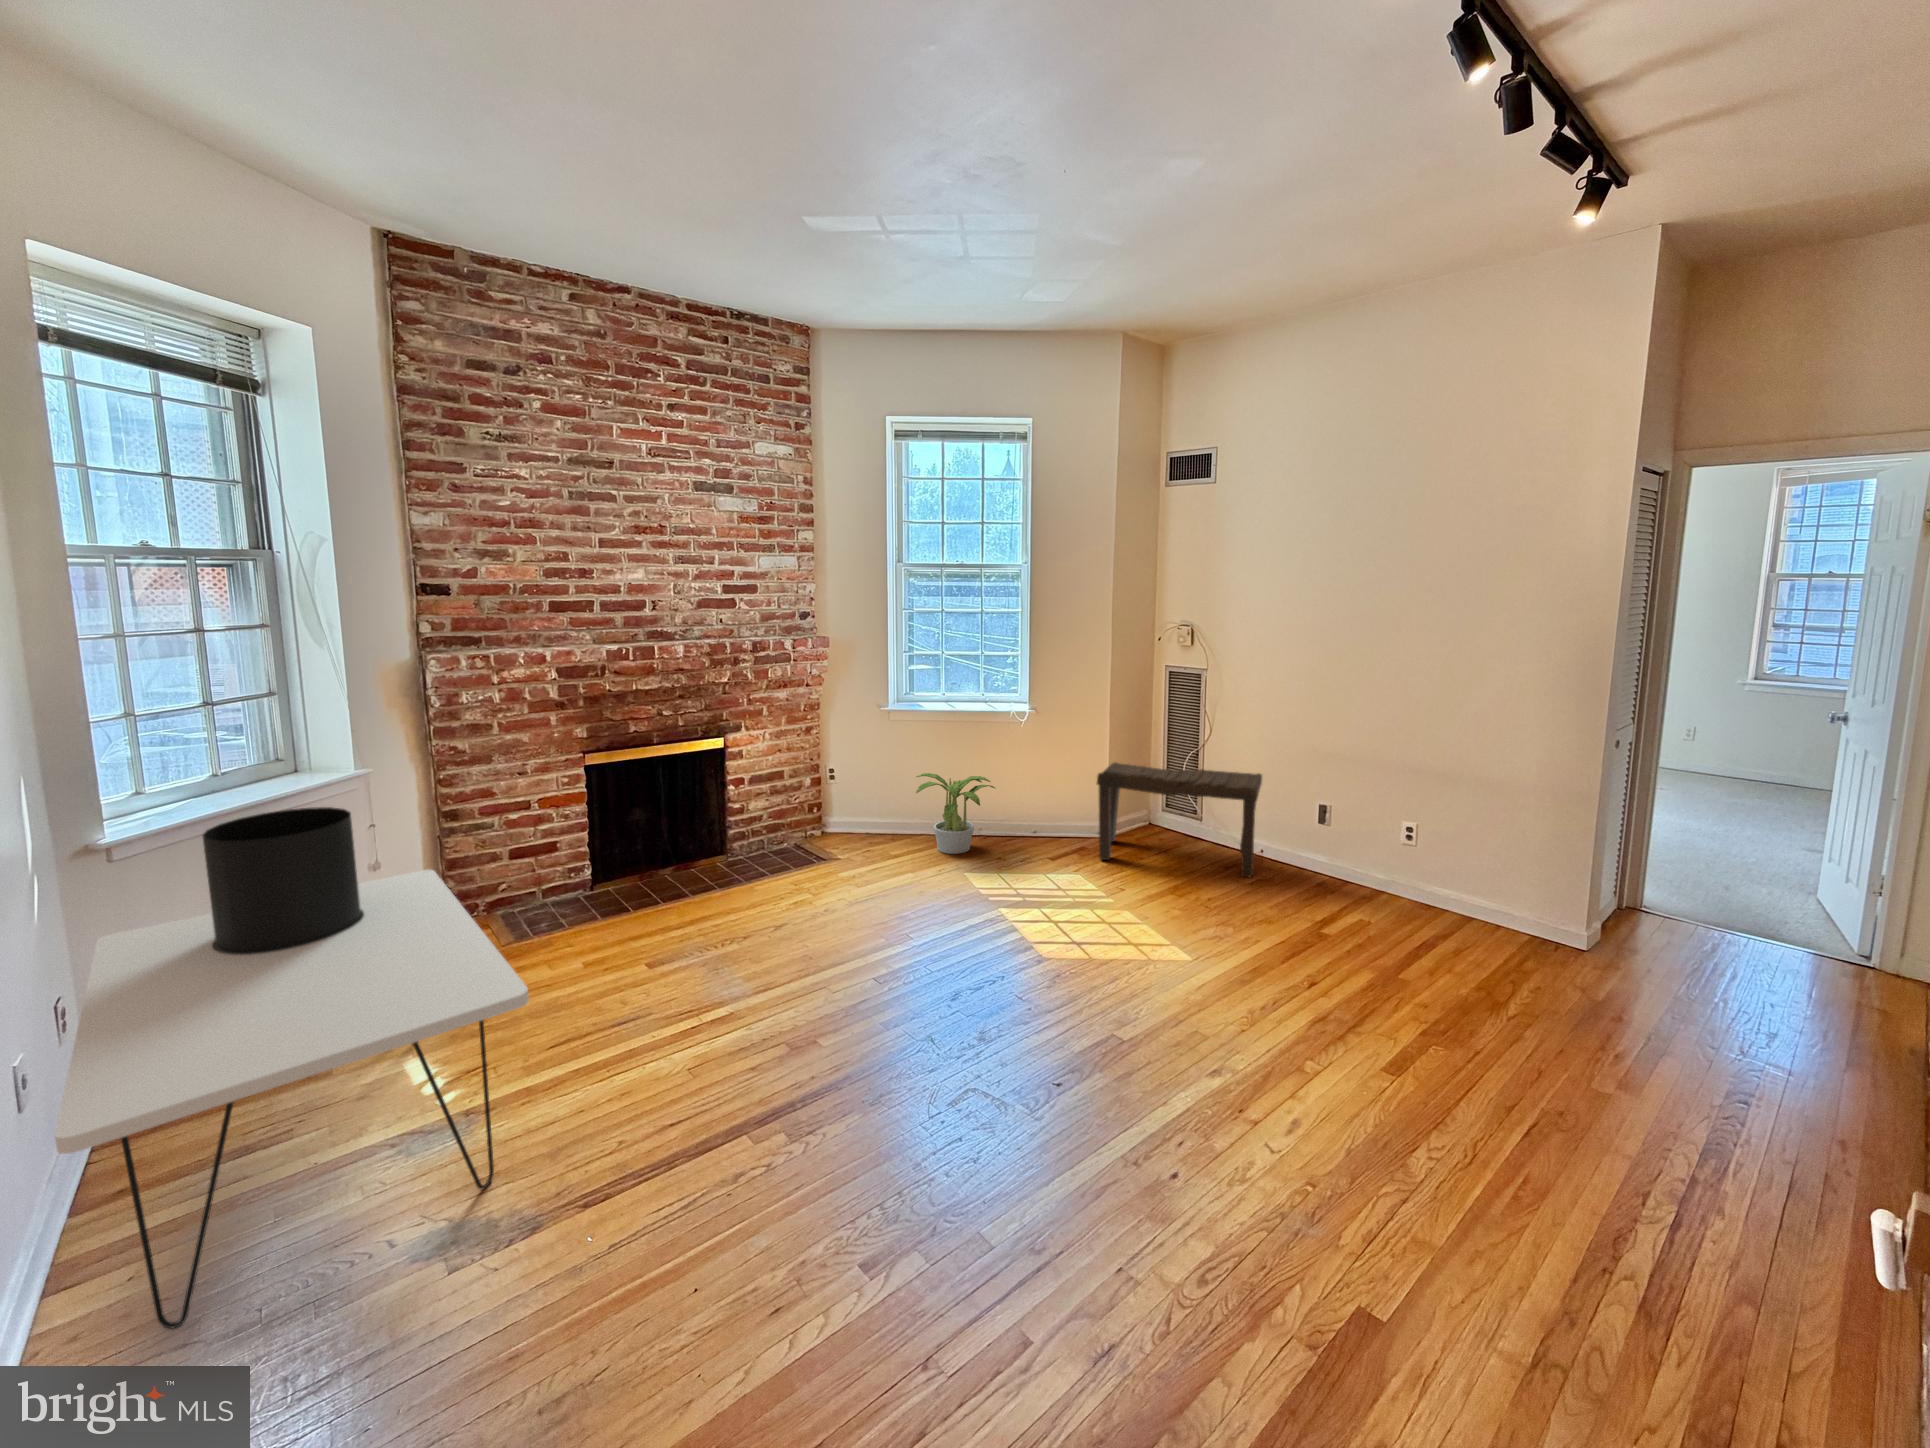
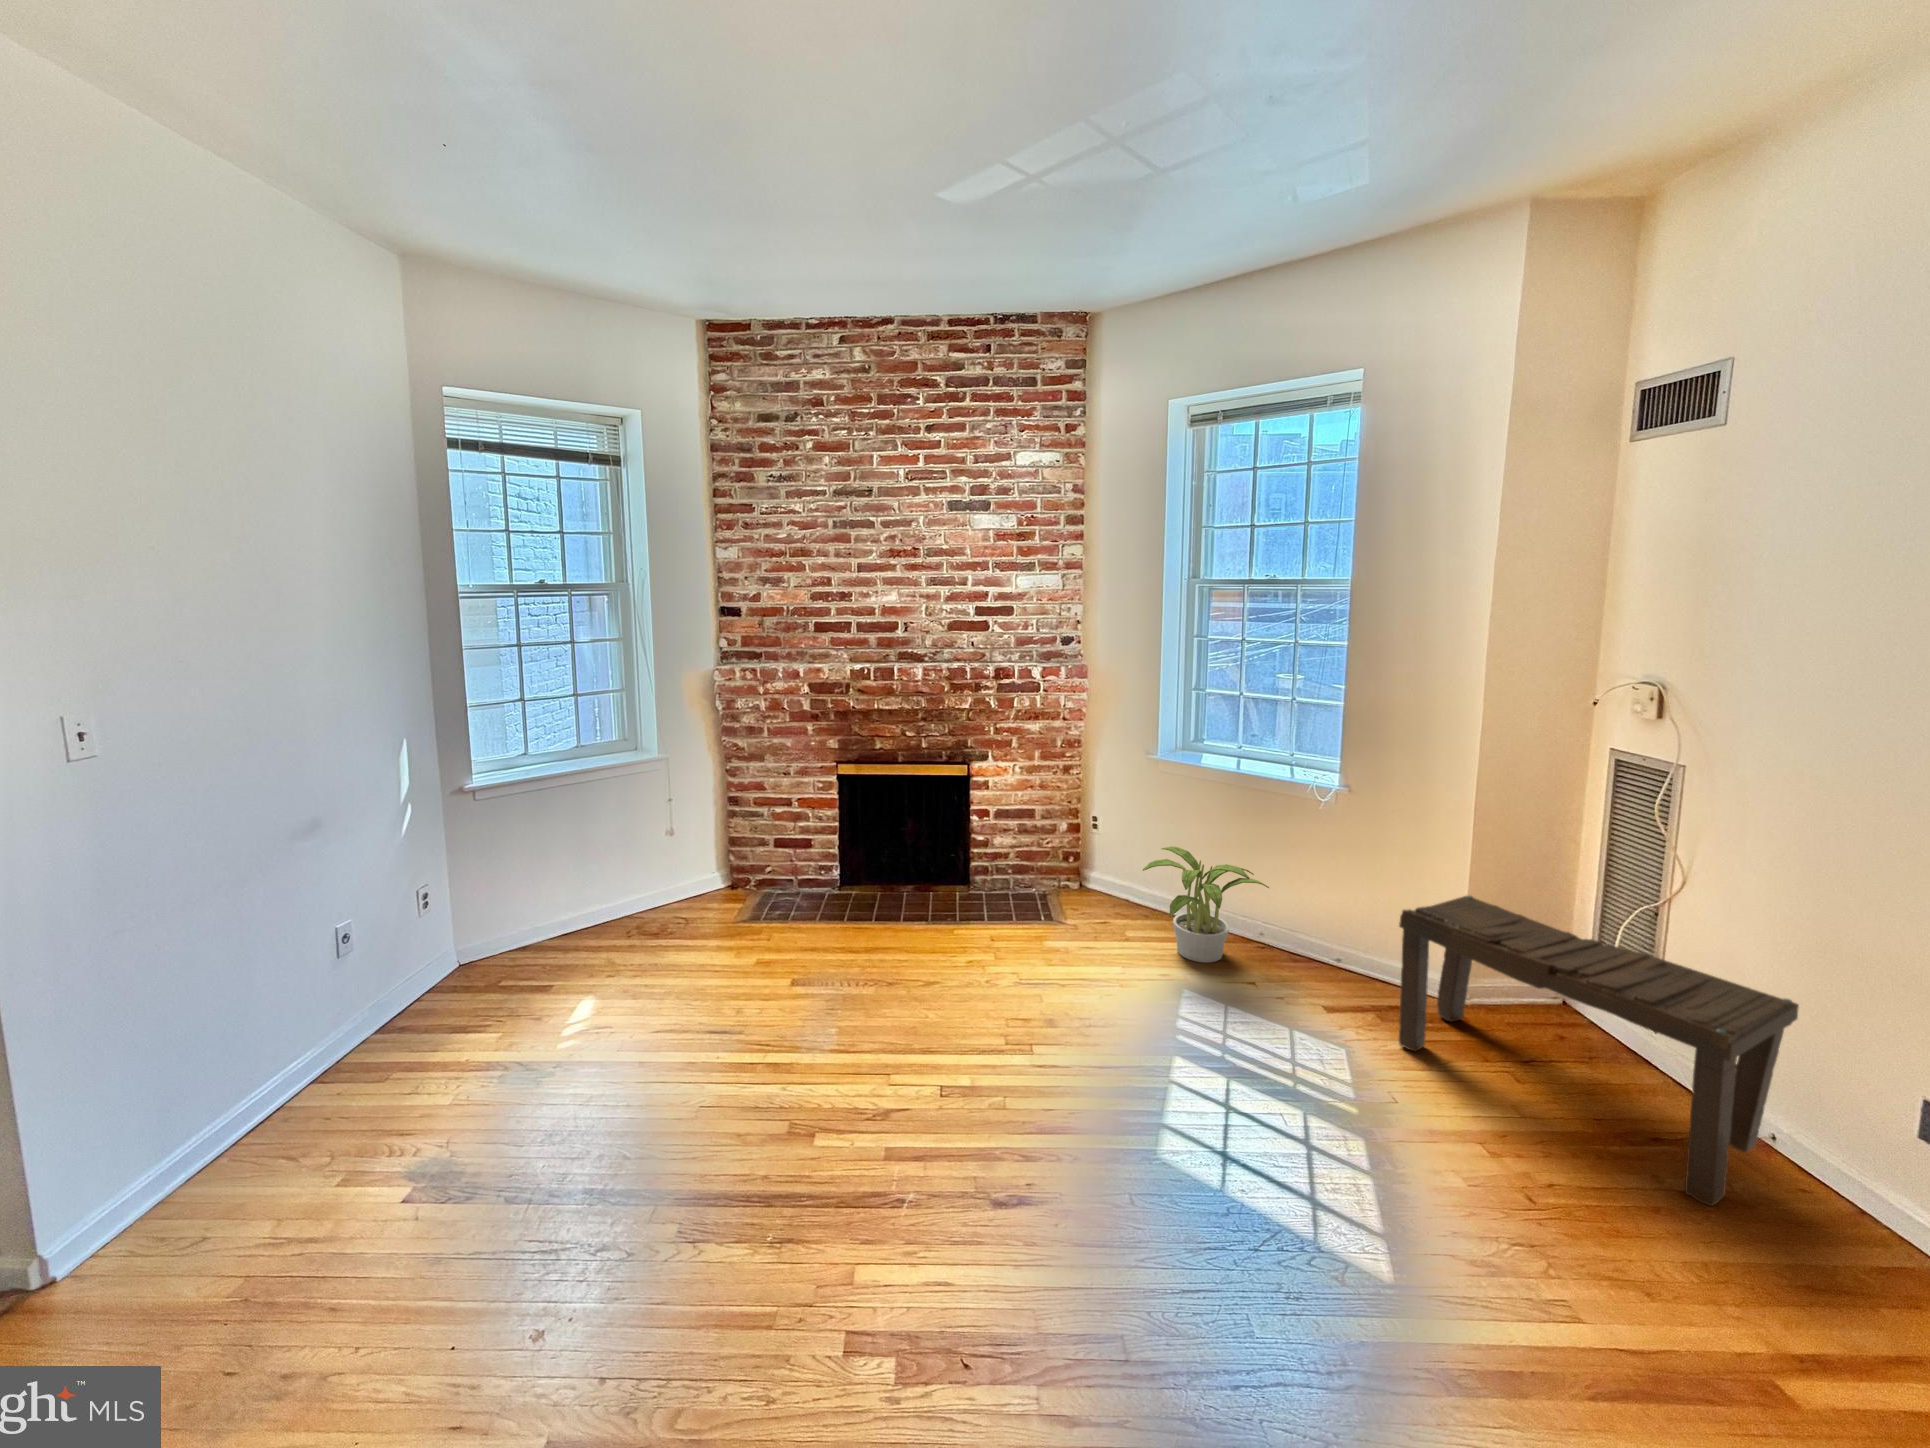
side table: present [54,807,529,1328] -> none [174,784,623,1158]

